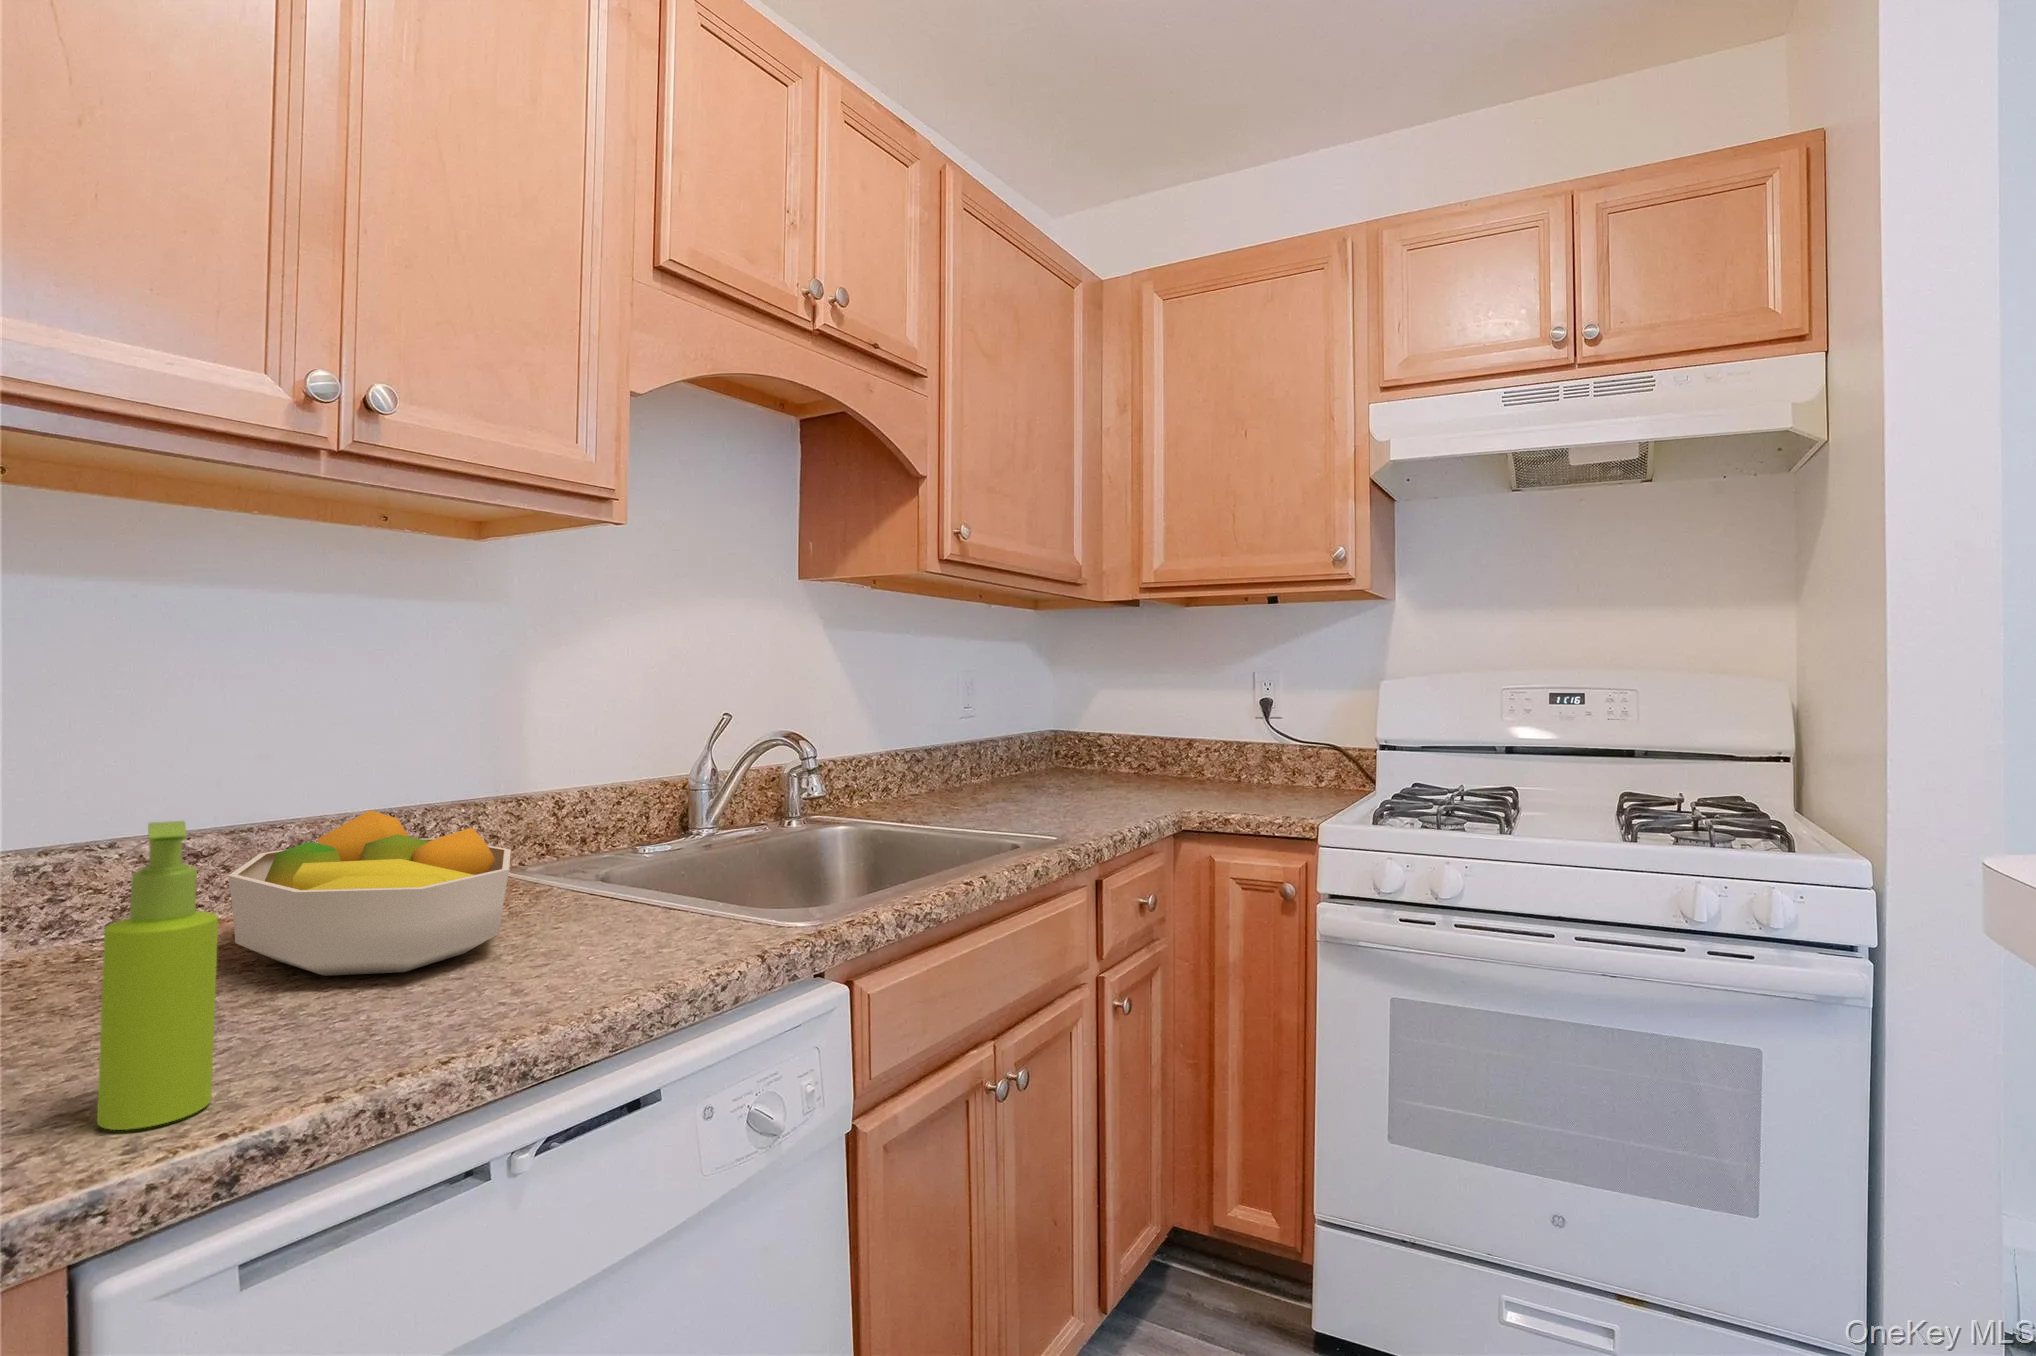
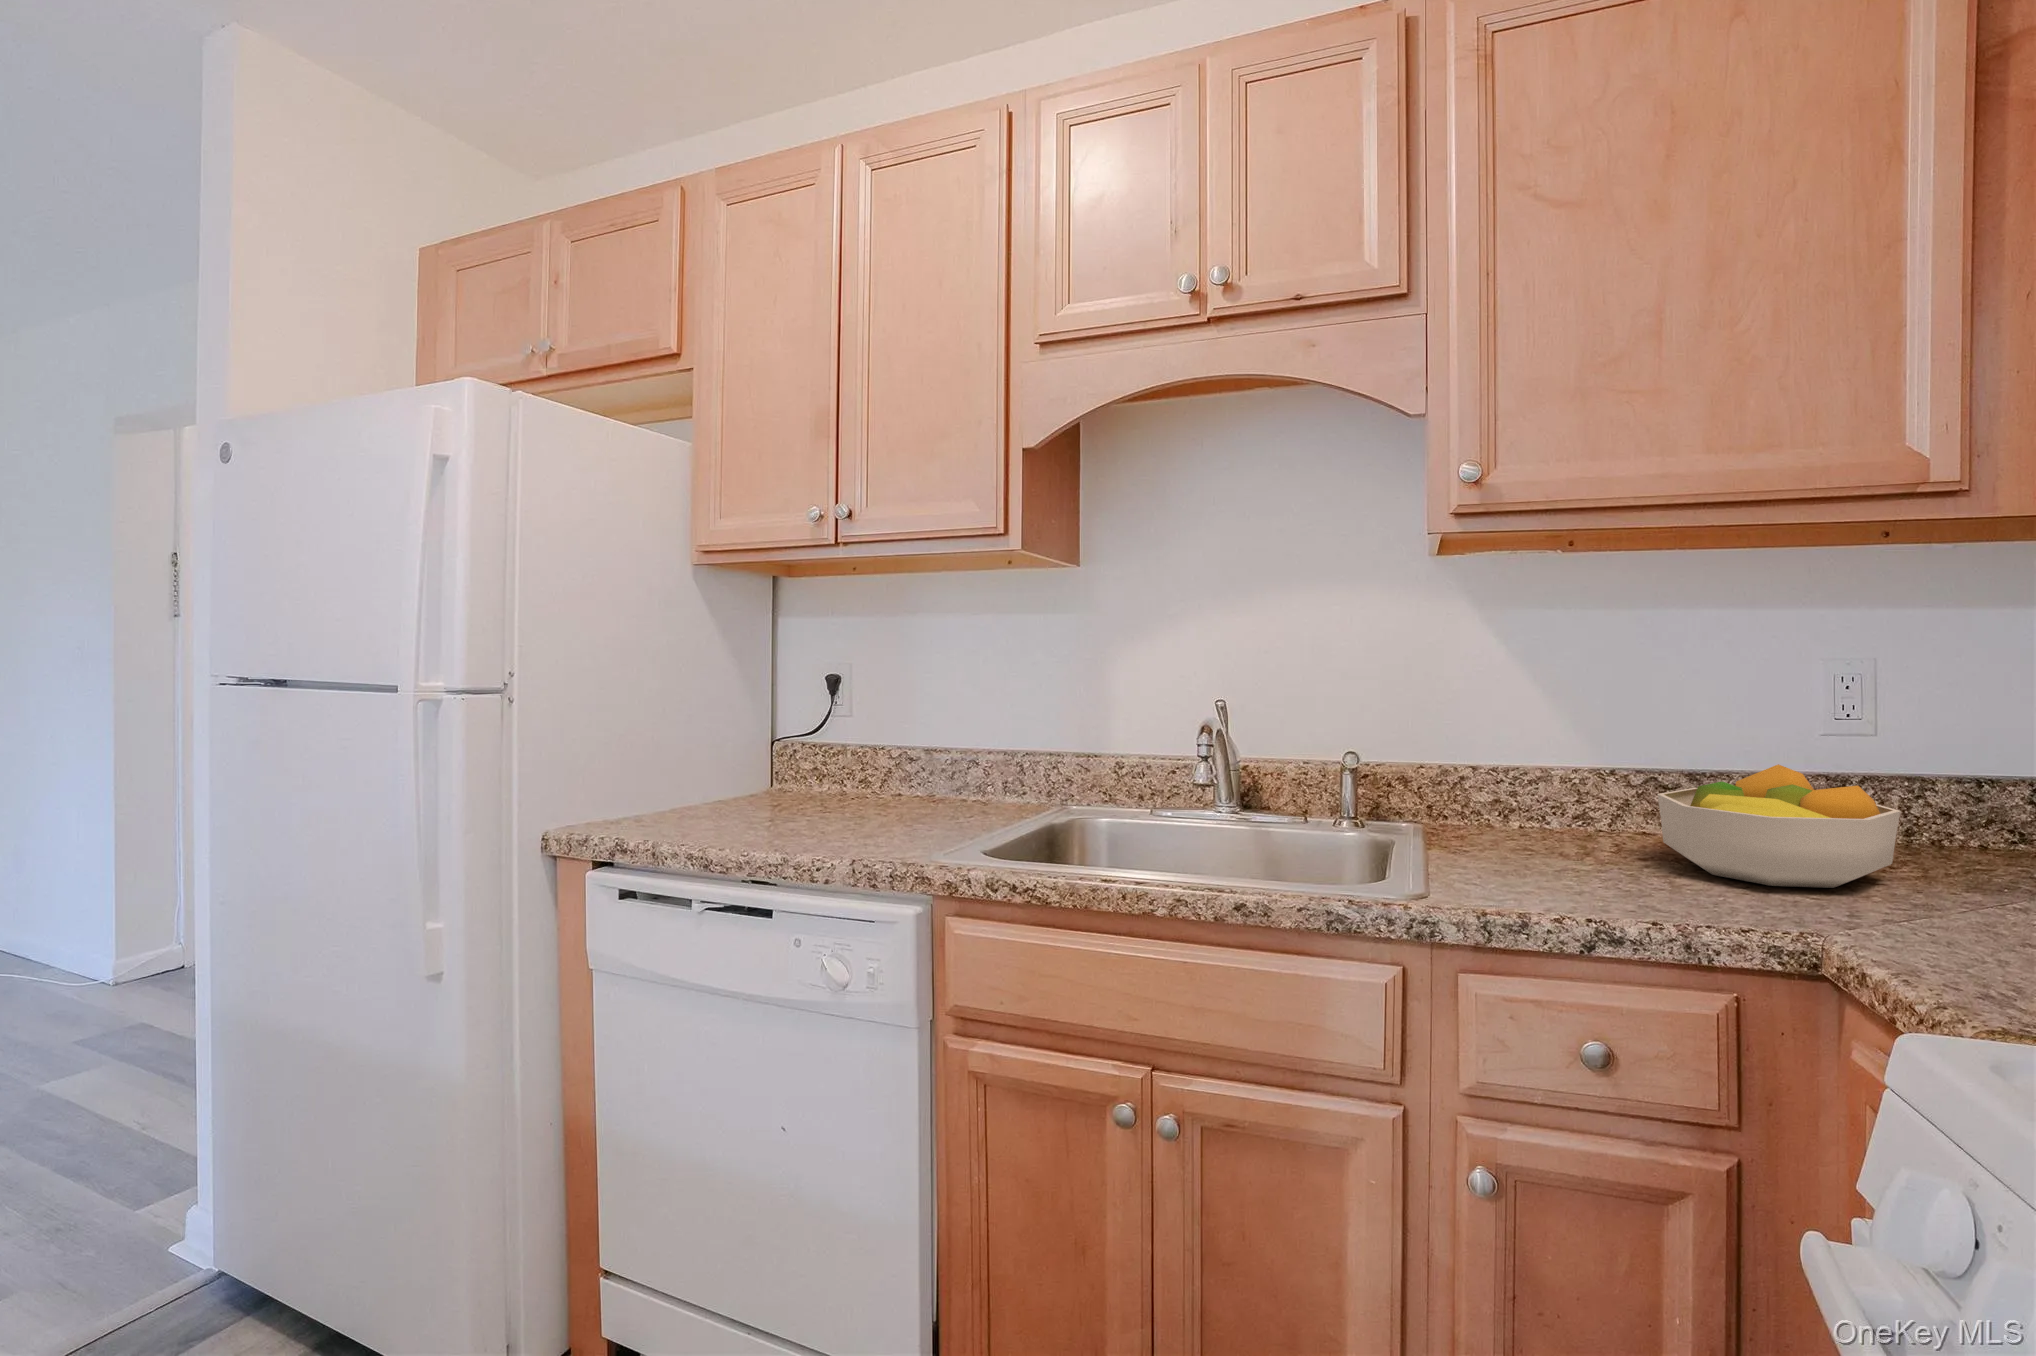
soap dispenser: present [97,821,218,1130] -> none [1538,735,1595,907]

